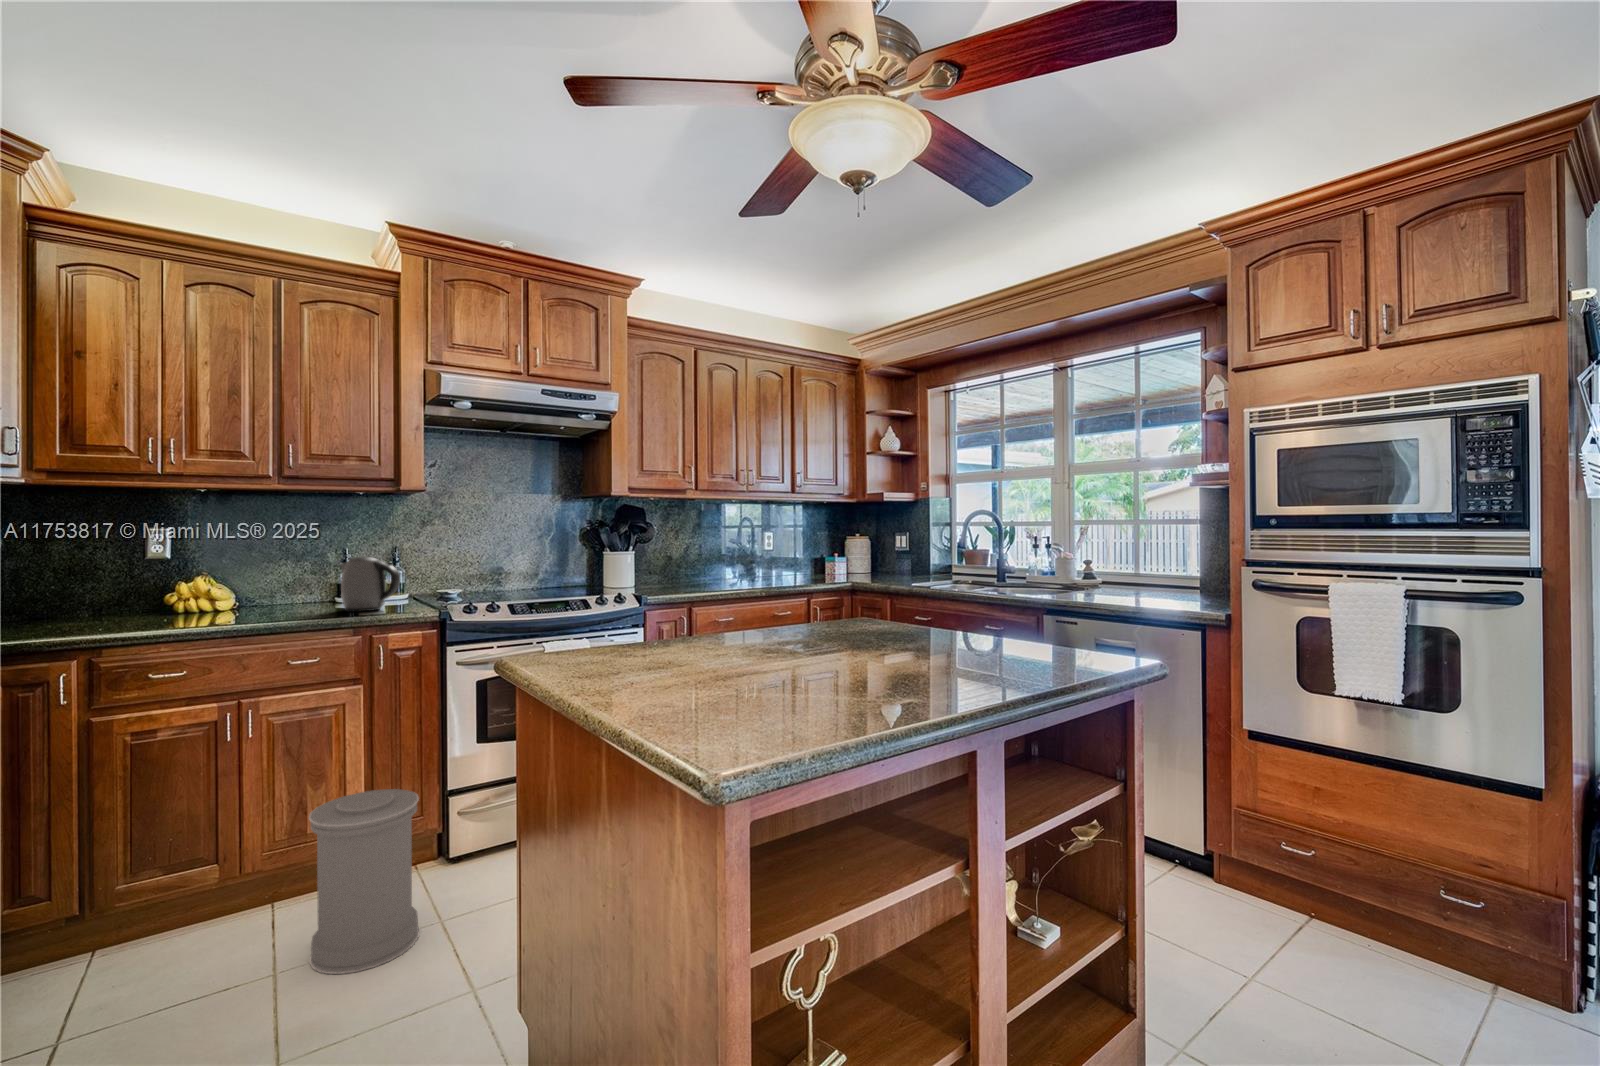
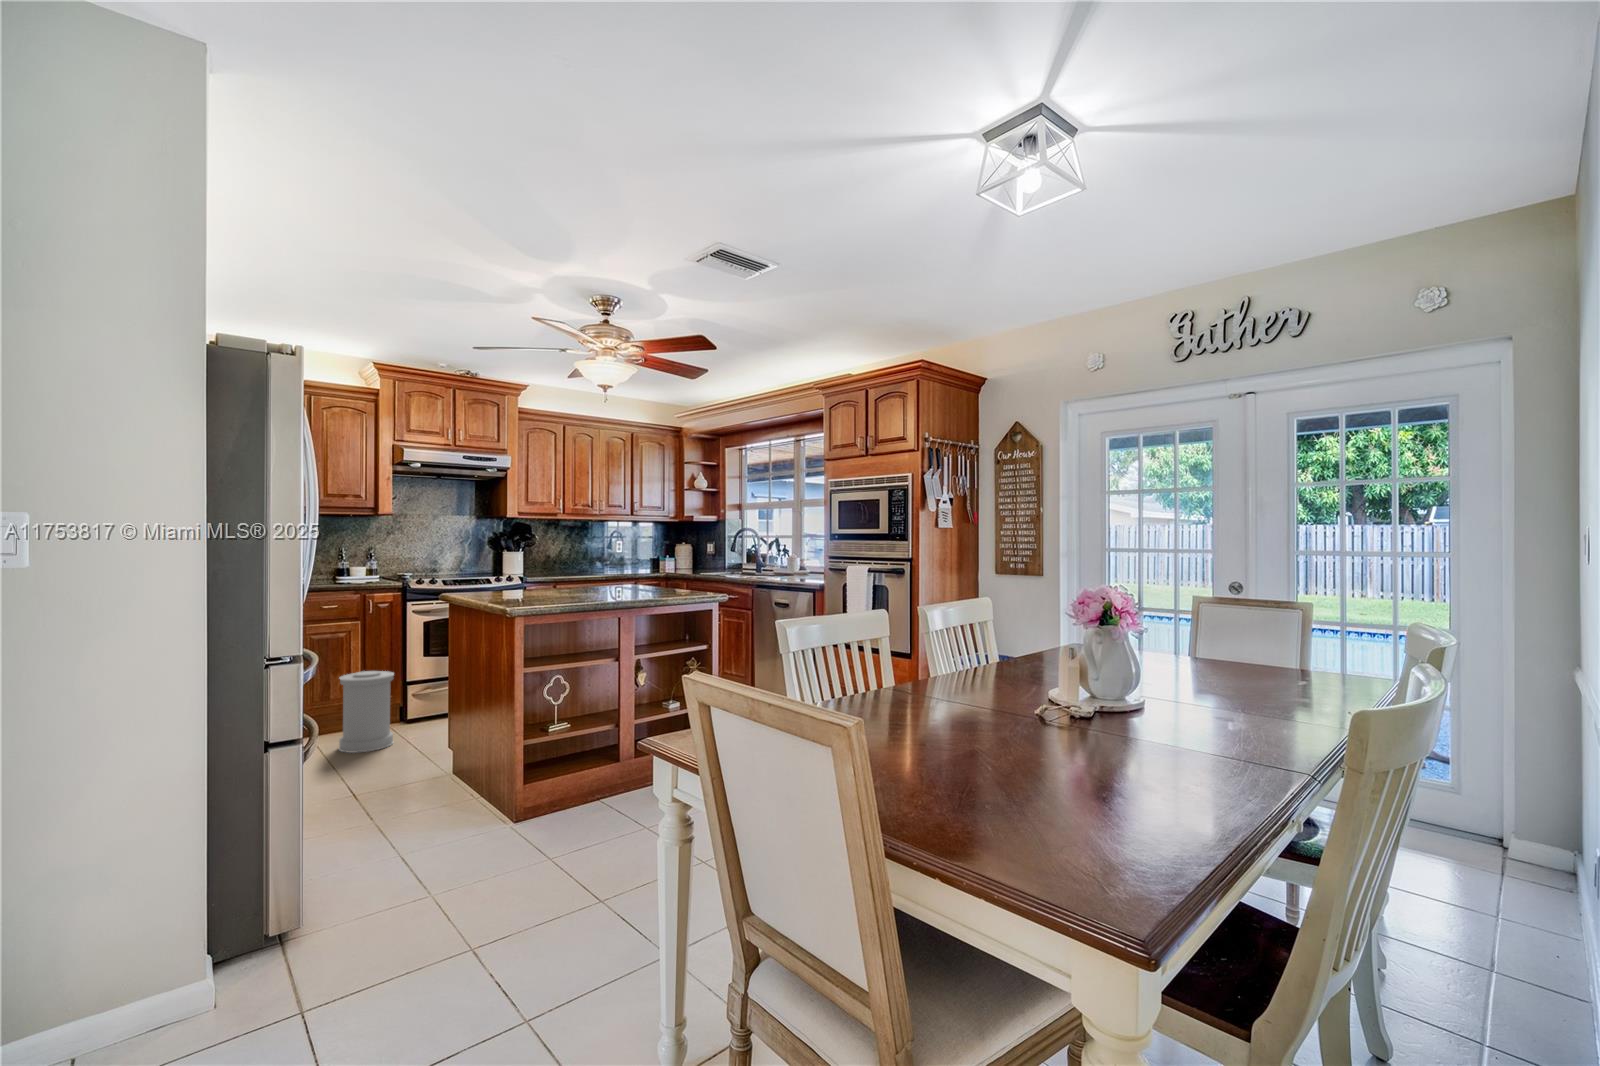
kettle: present [340,557,400,612] -> none [343,552,379,583]

